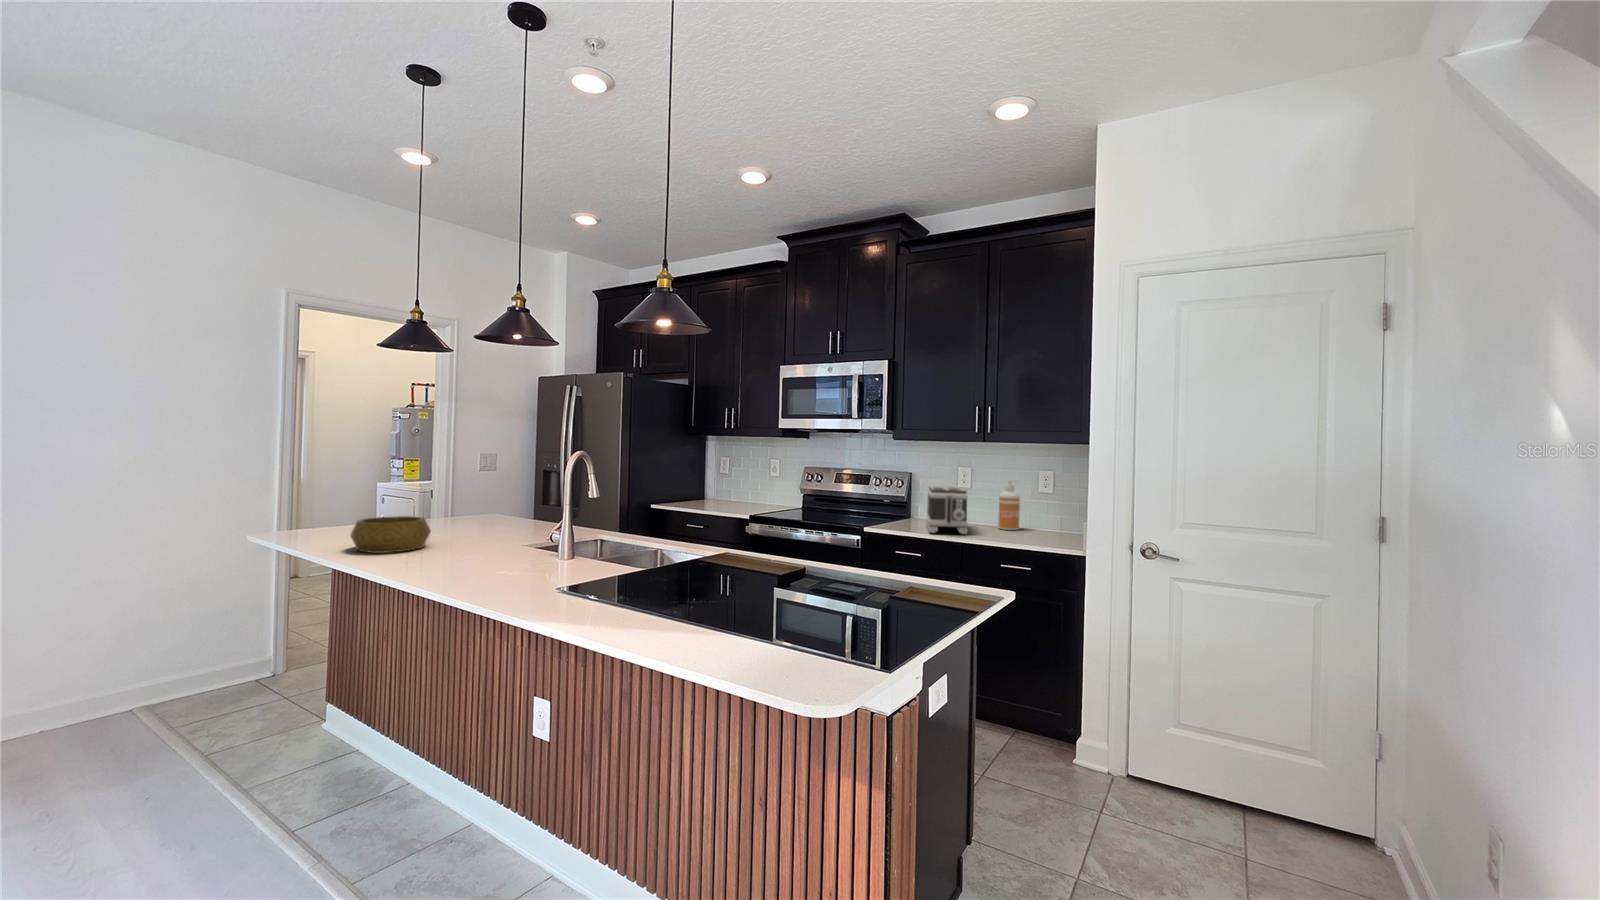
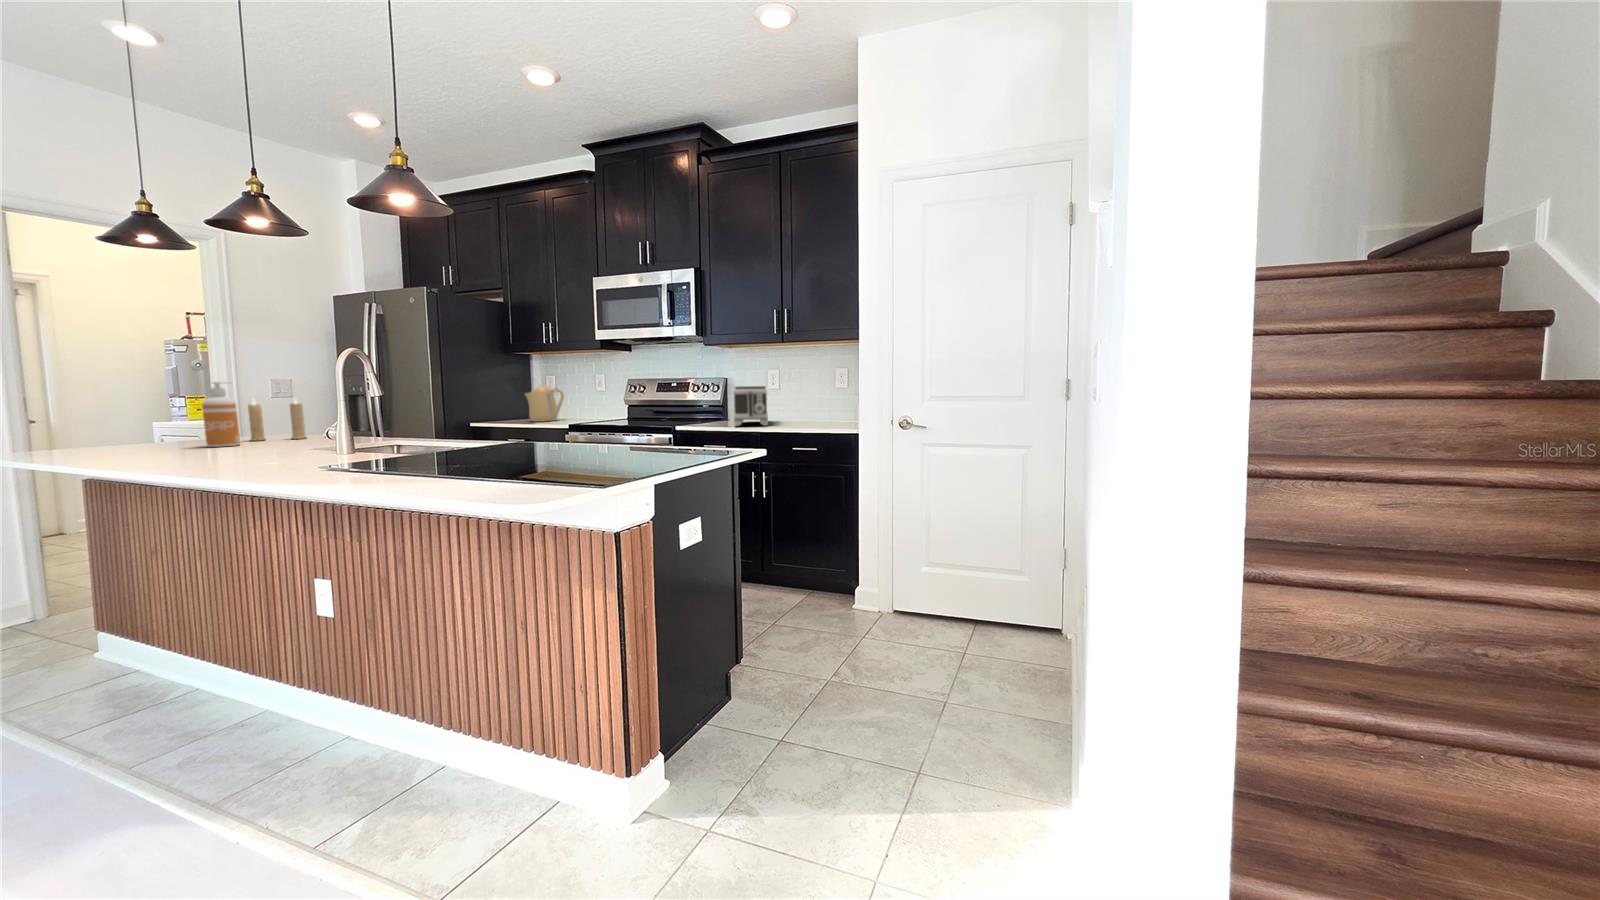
kettle: none [701,469,739,507] -> present [525,385,564,422]
soap dispenser: present [998,480,1020,530] -> present [202,382,240,447]
candle: none [470,486,519,528] -> present [248,398,307,441]
decorative bowl: present [350,516,431,553] -> none [86,424,191,459]

